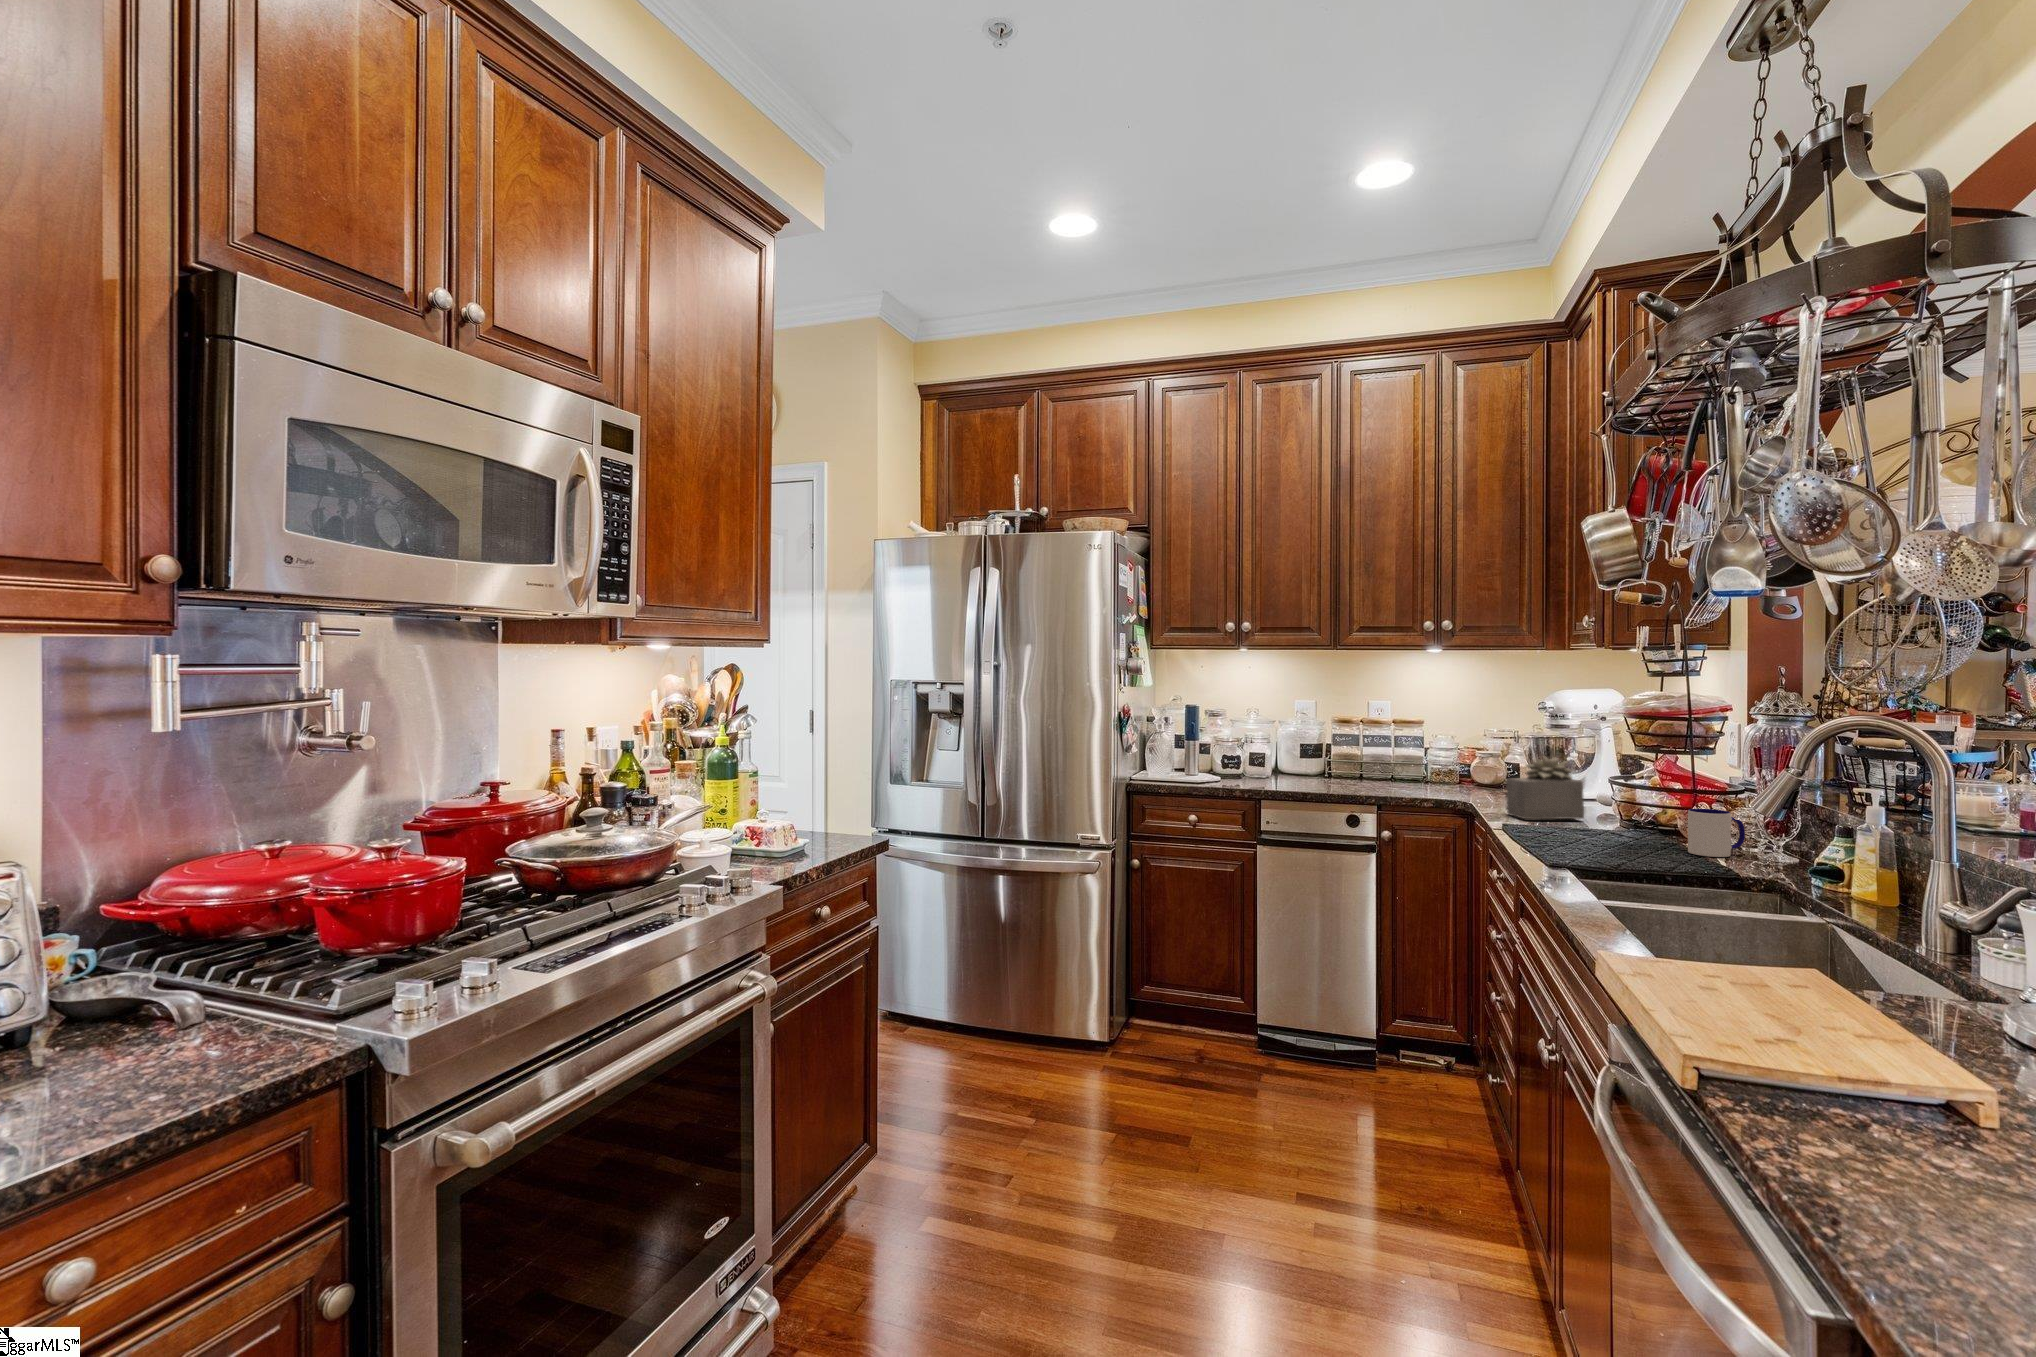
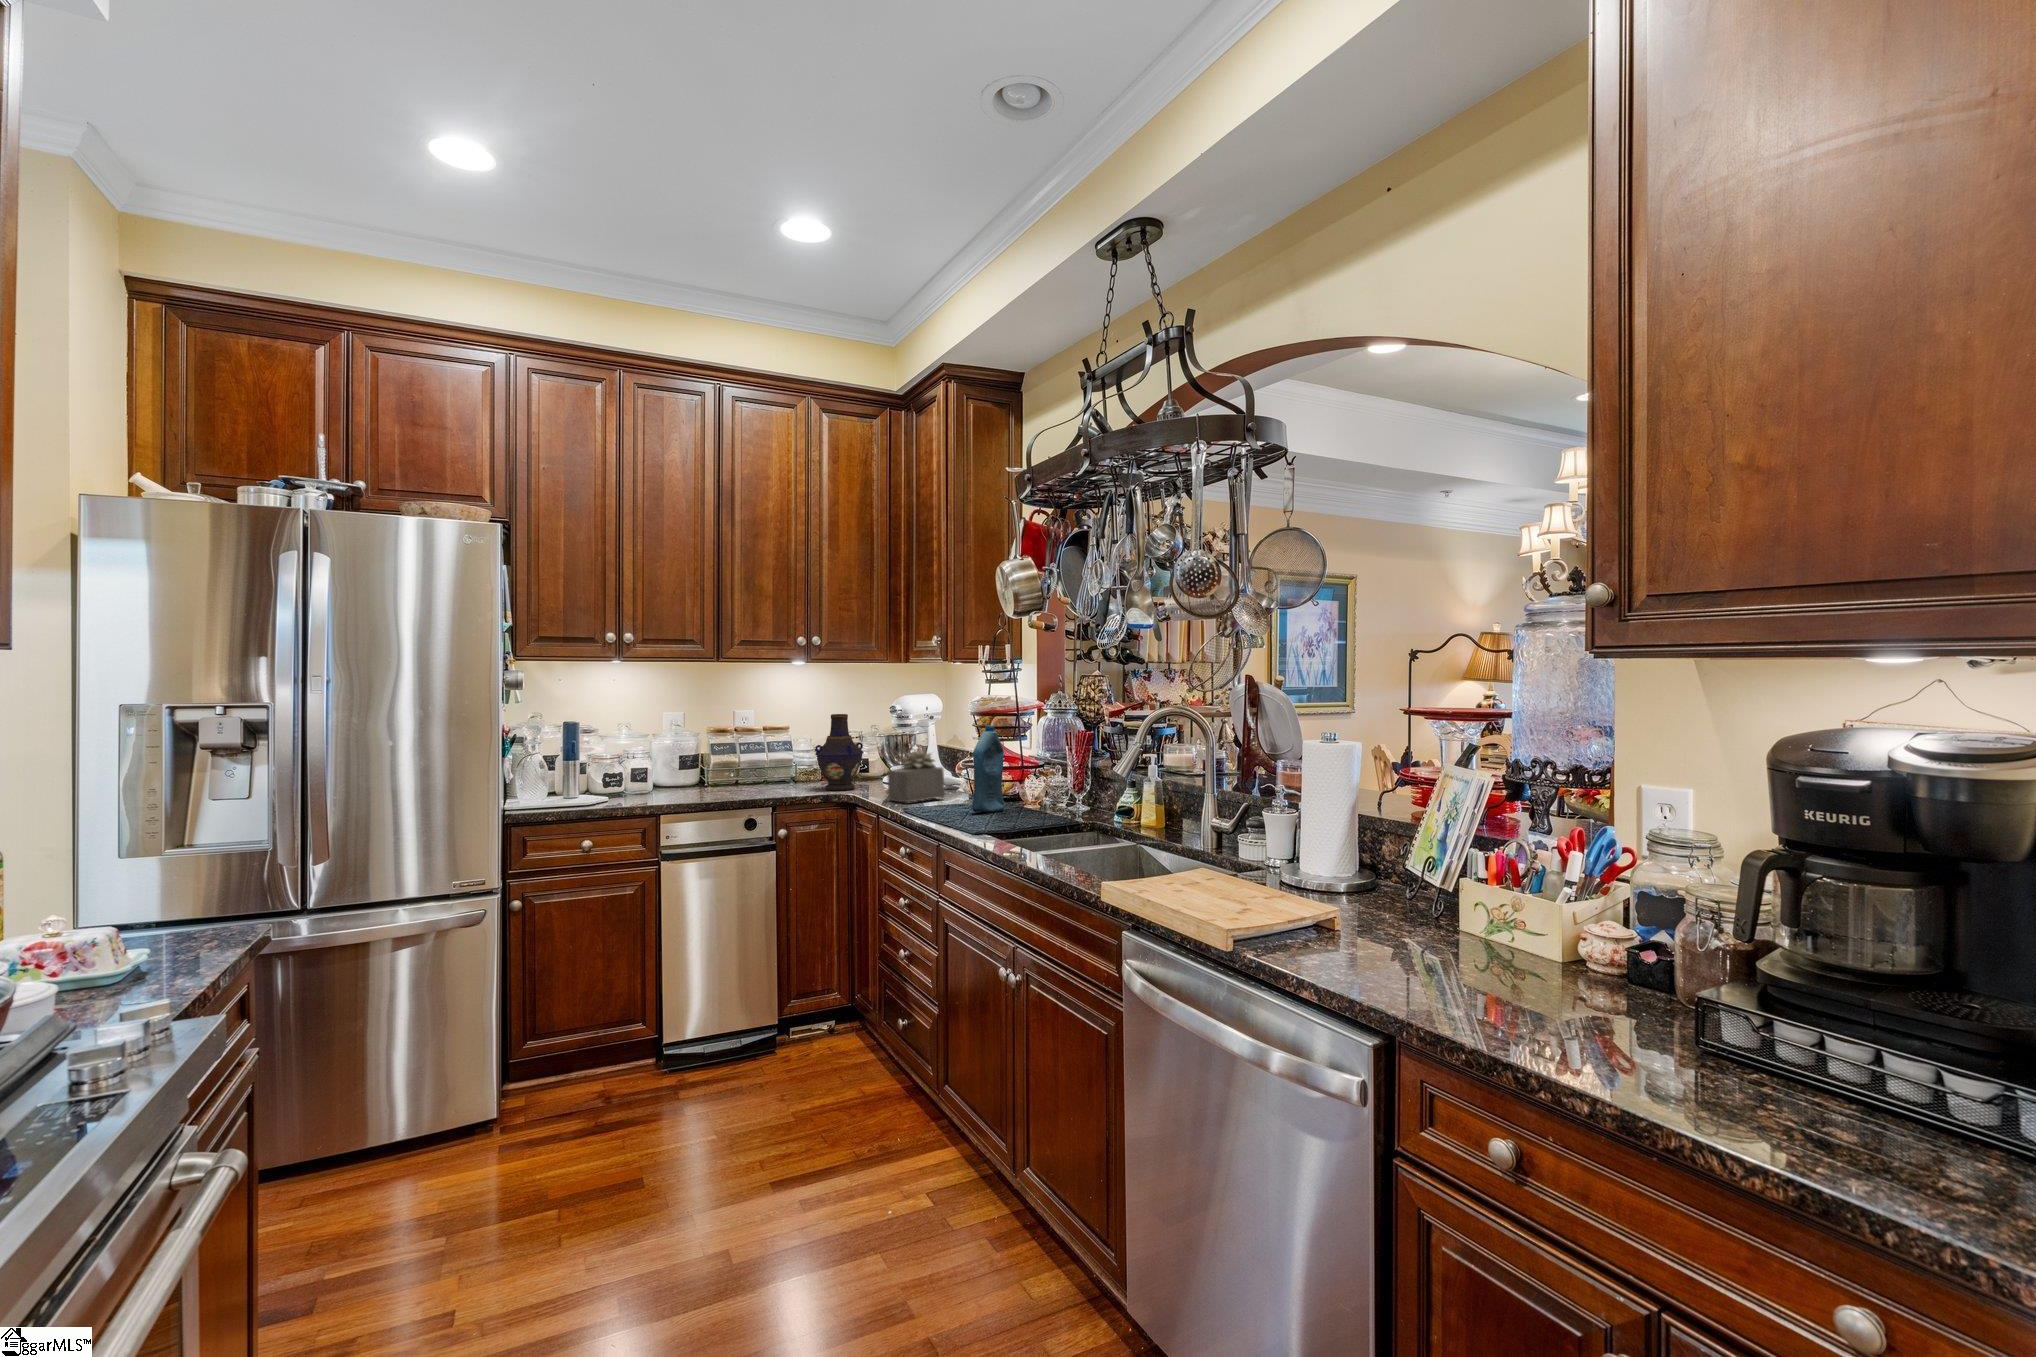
vase: none [1437,708,1501,797] -> present [815,714,864,791]
bottle: none [1594,731,1652,845] -> present [972,726,1004,812]
mug: present [1688,809,1745,857] -> none [1031,779,1062,813]

